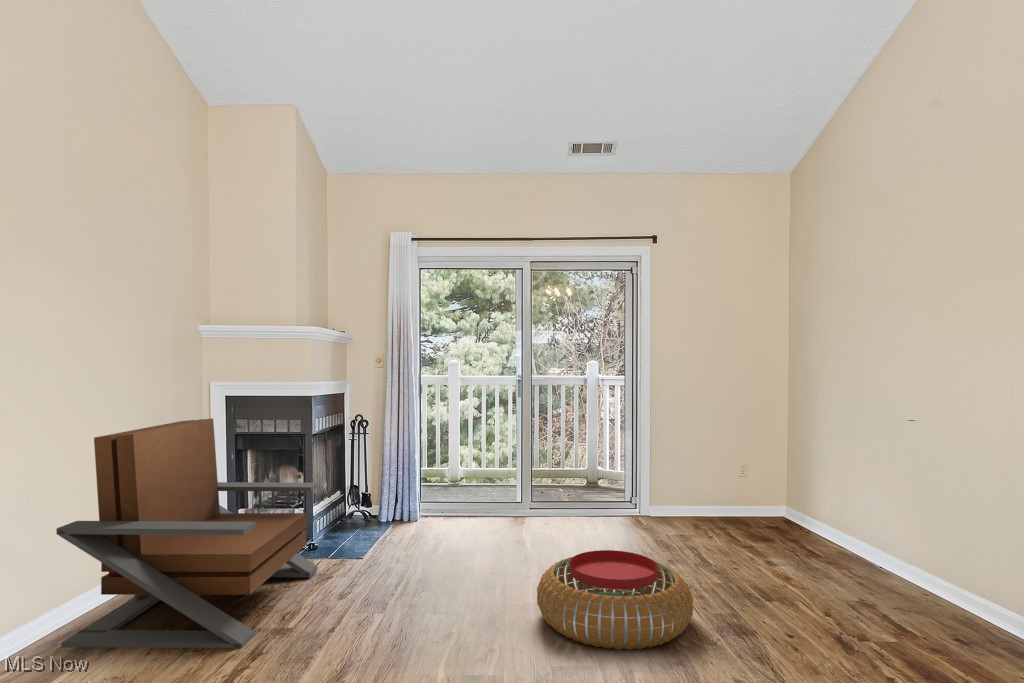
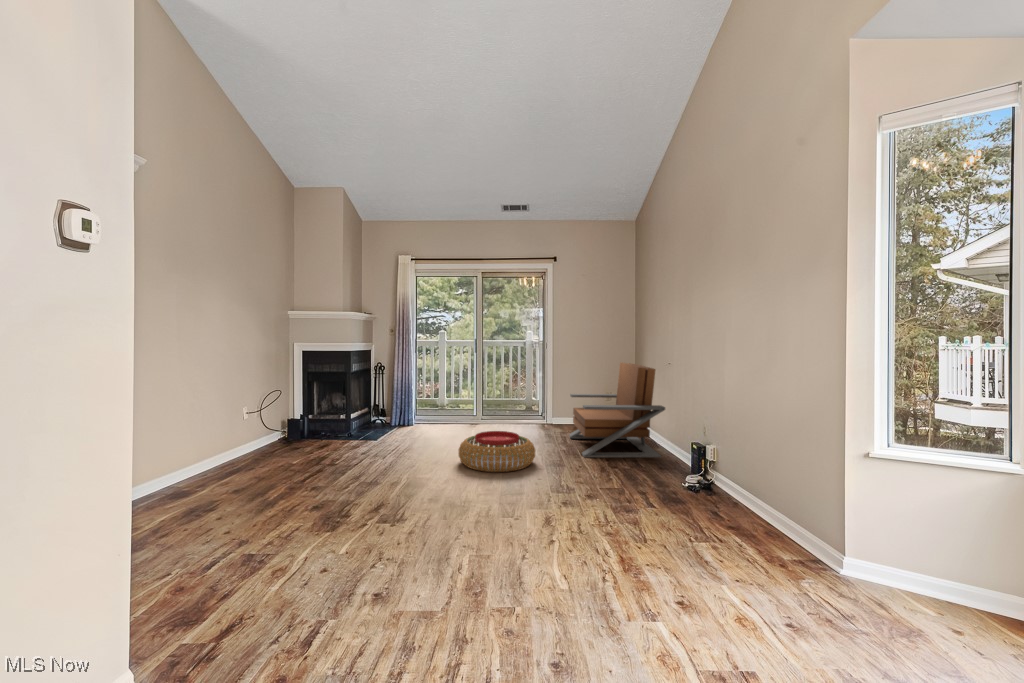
lounge chair: present [56,418,318,648] -> present [569,363,665,457]

